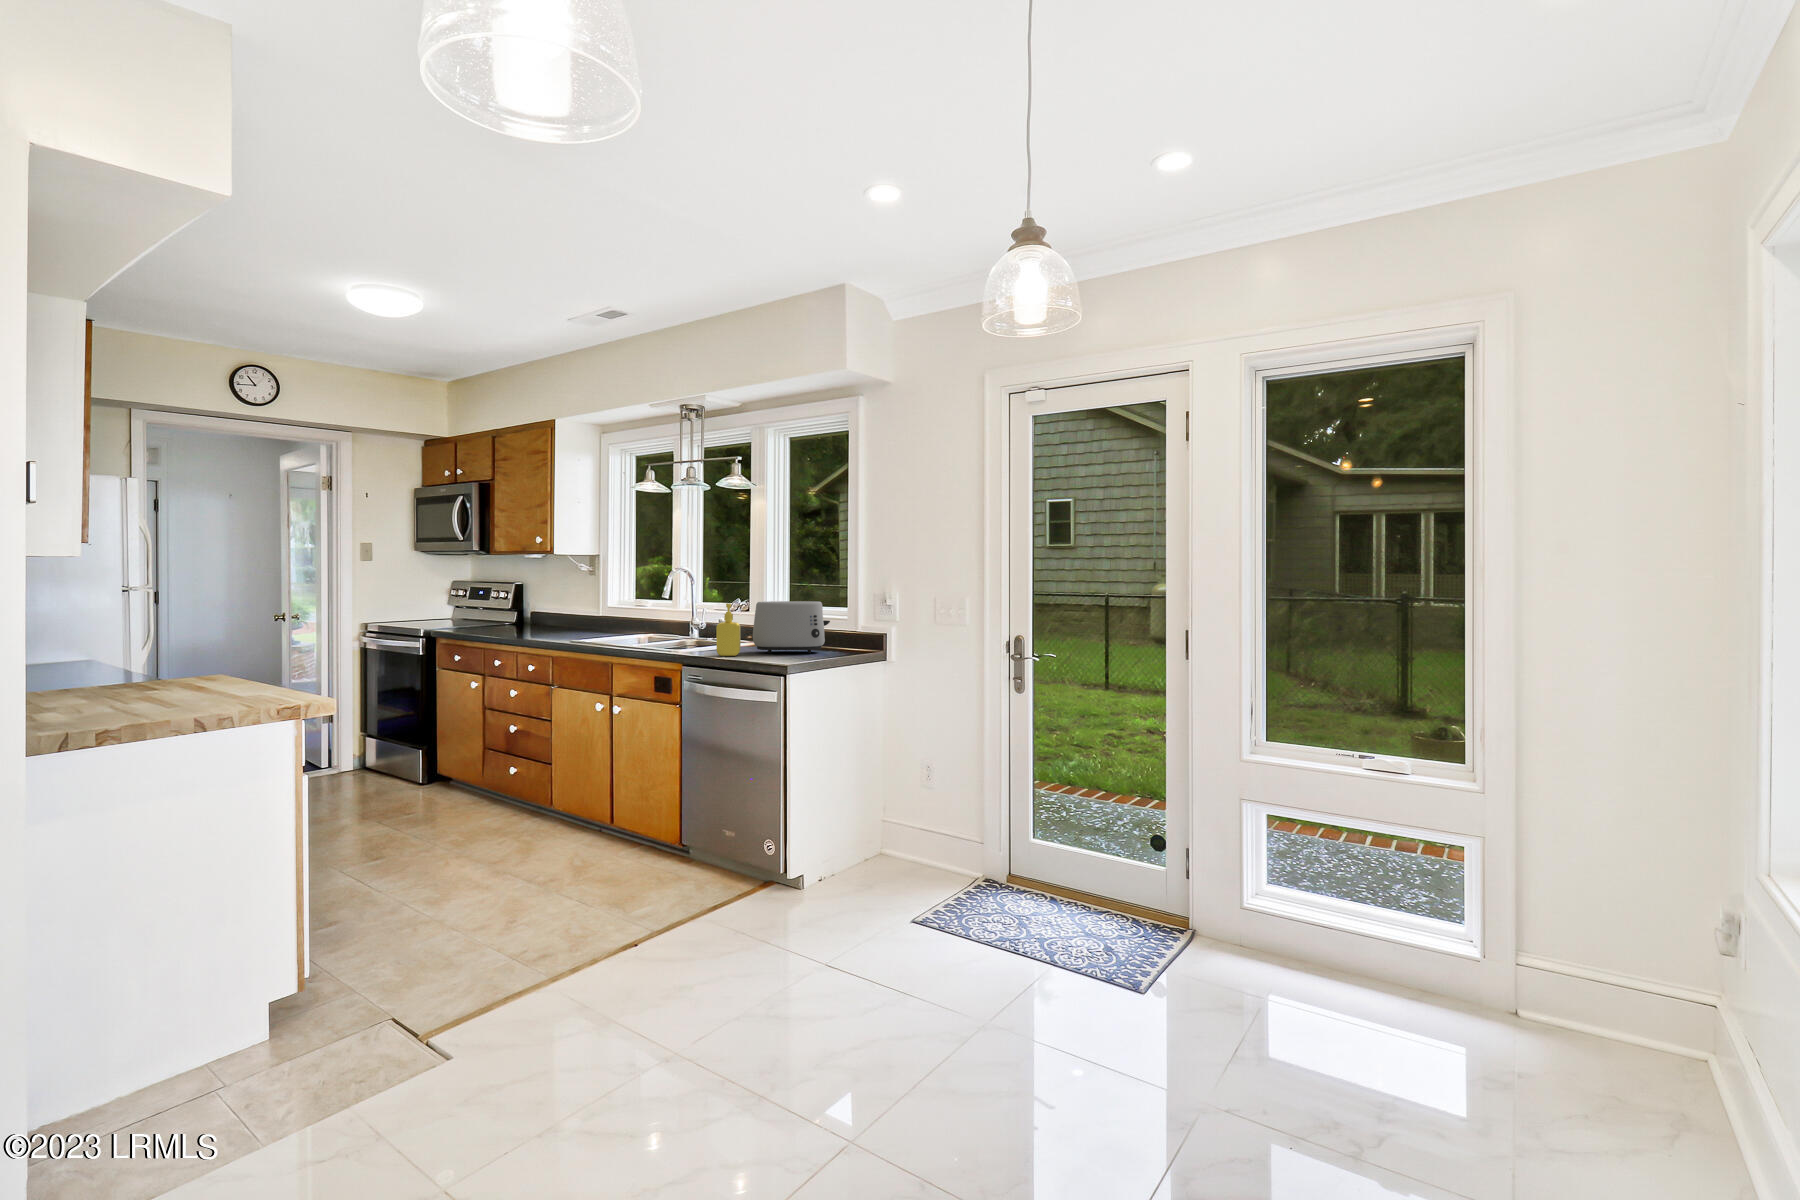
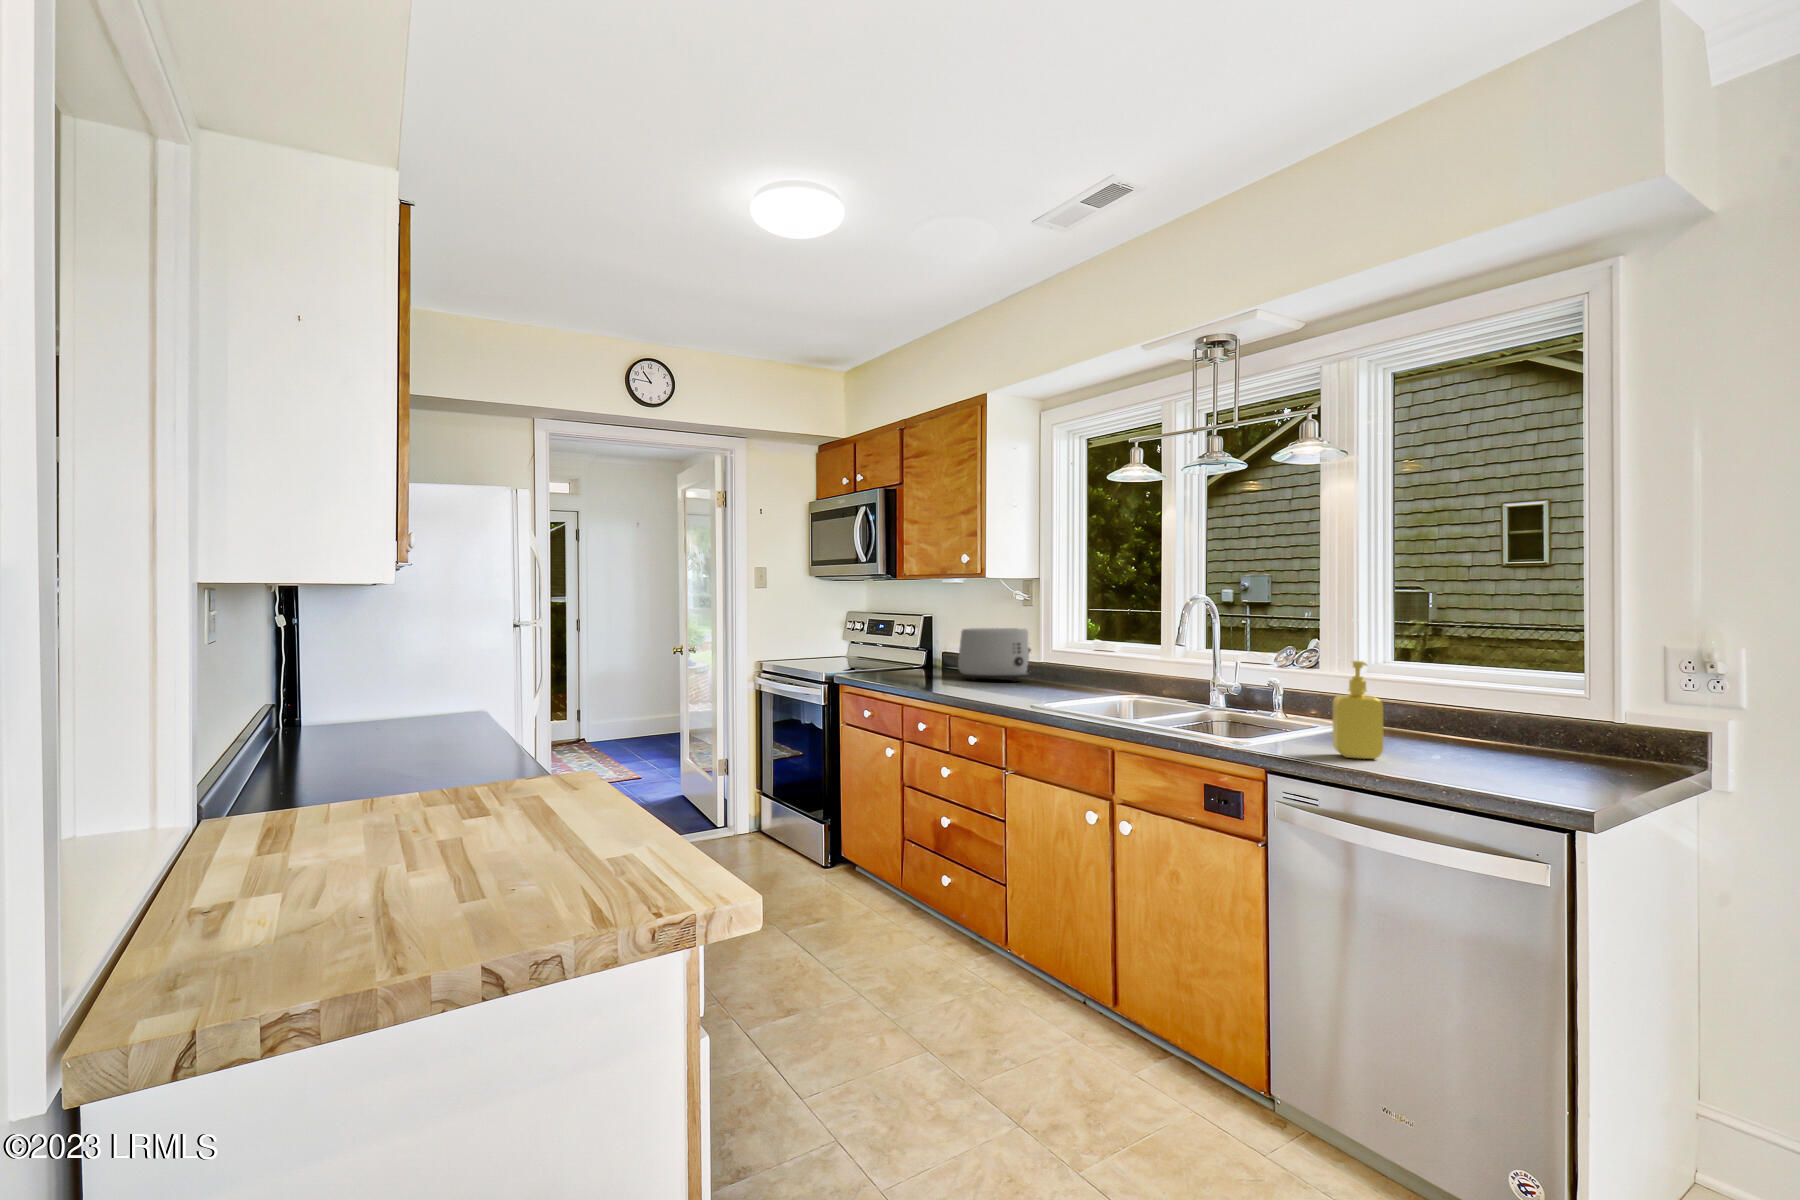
toaster: present [753,601,830,653] -> present [958,628,1031,681]

